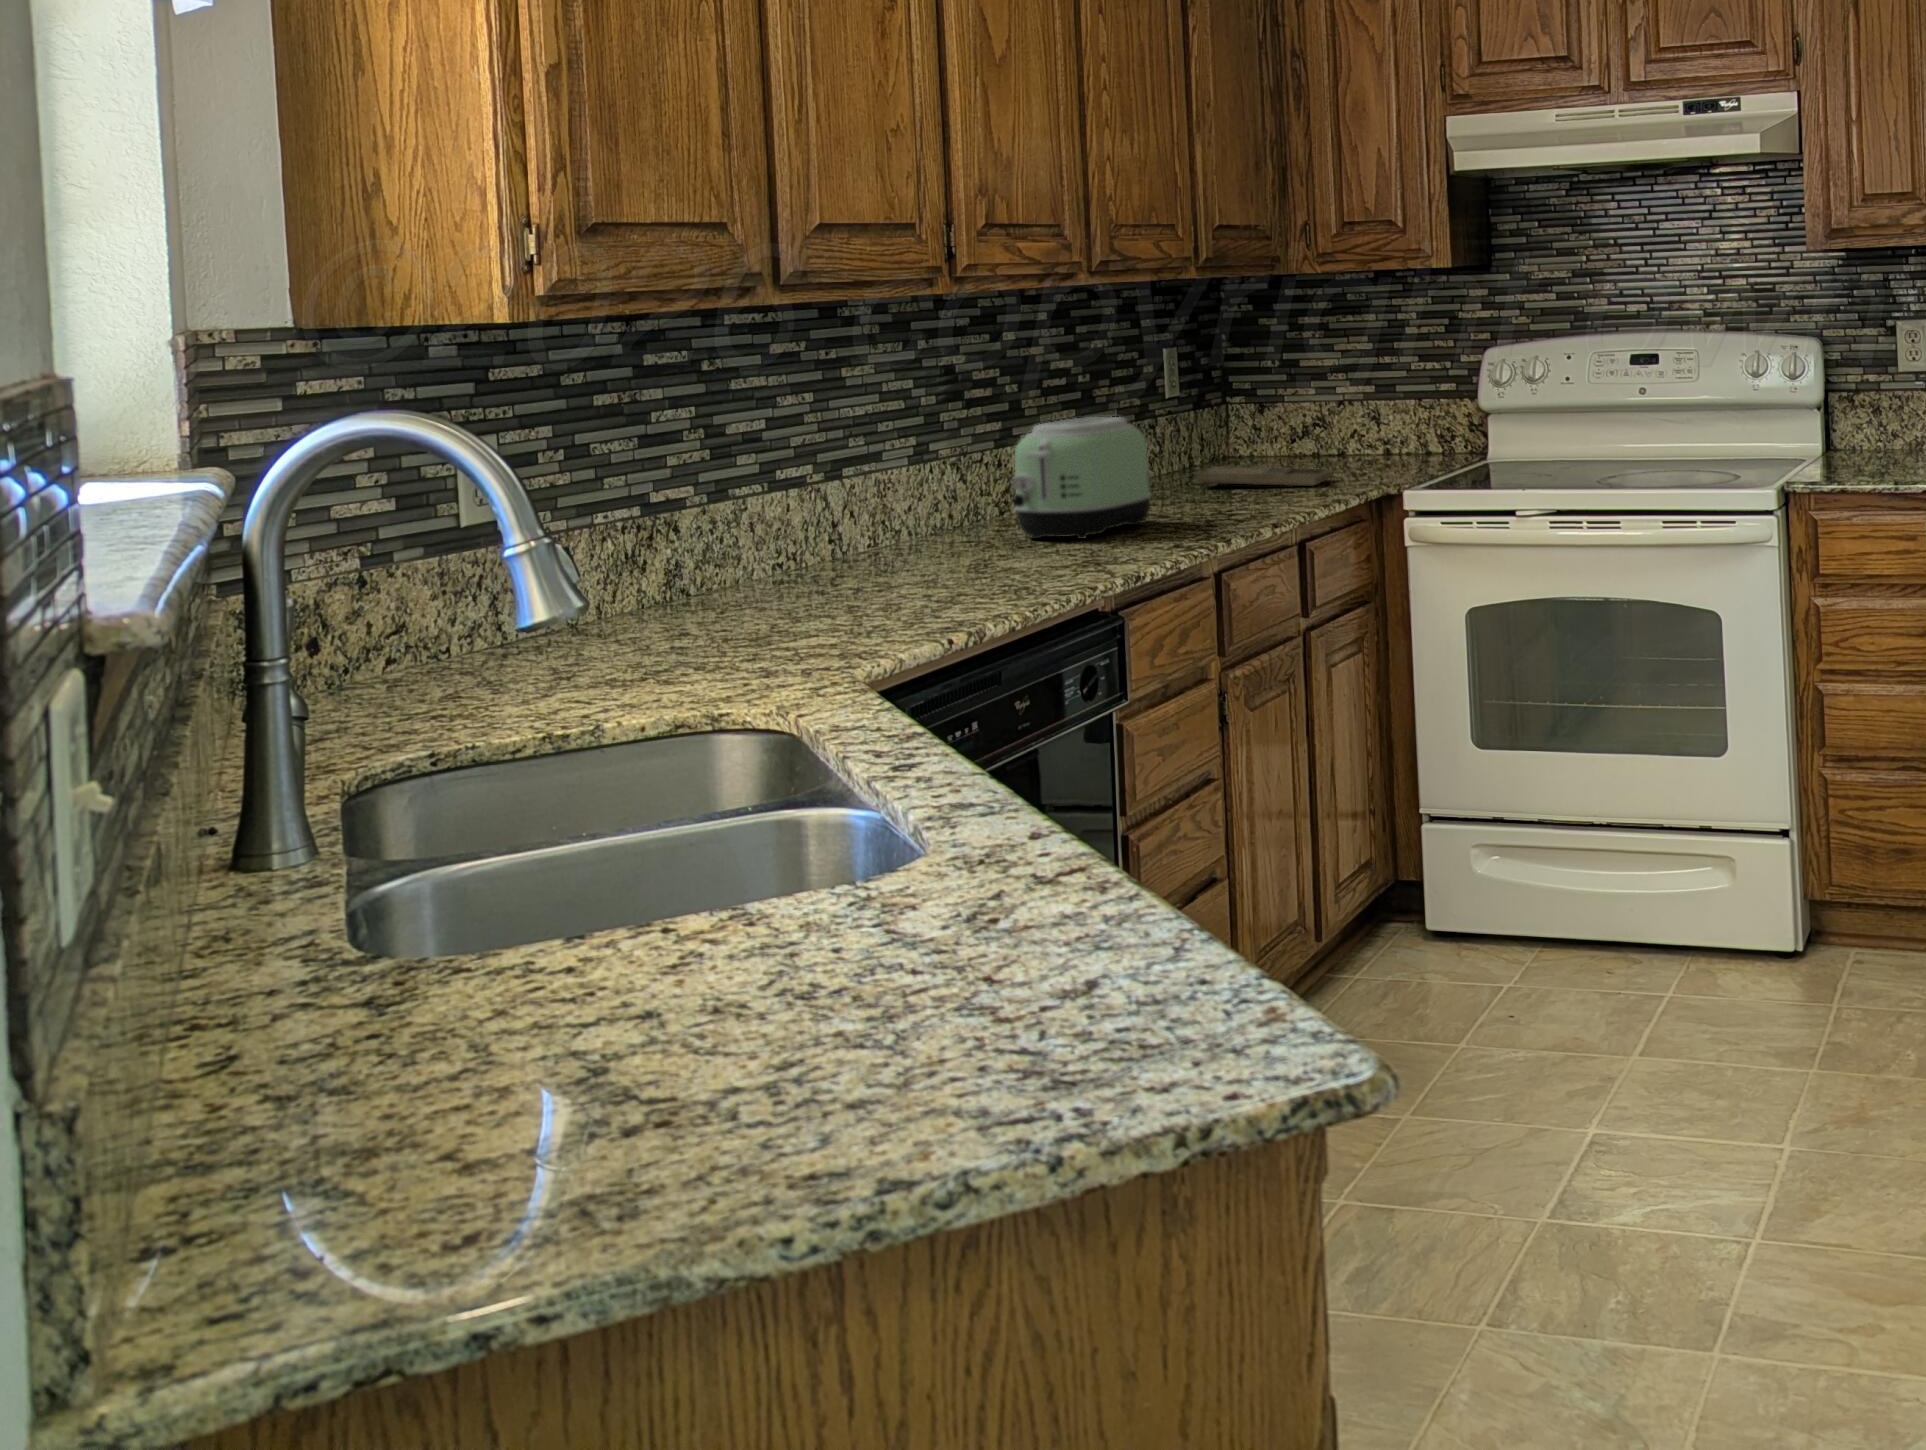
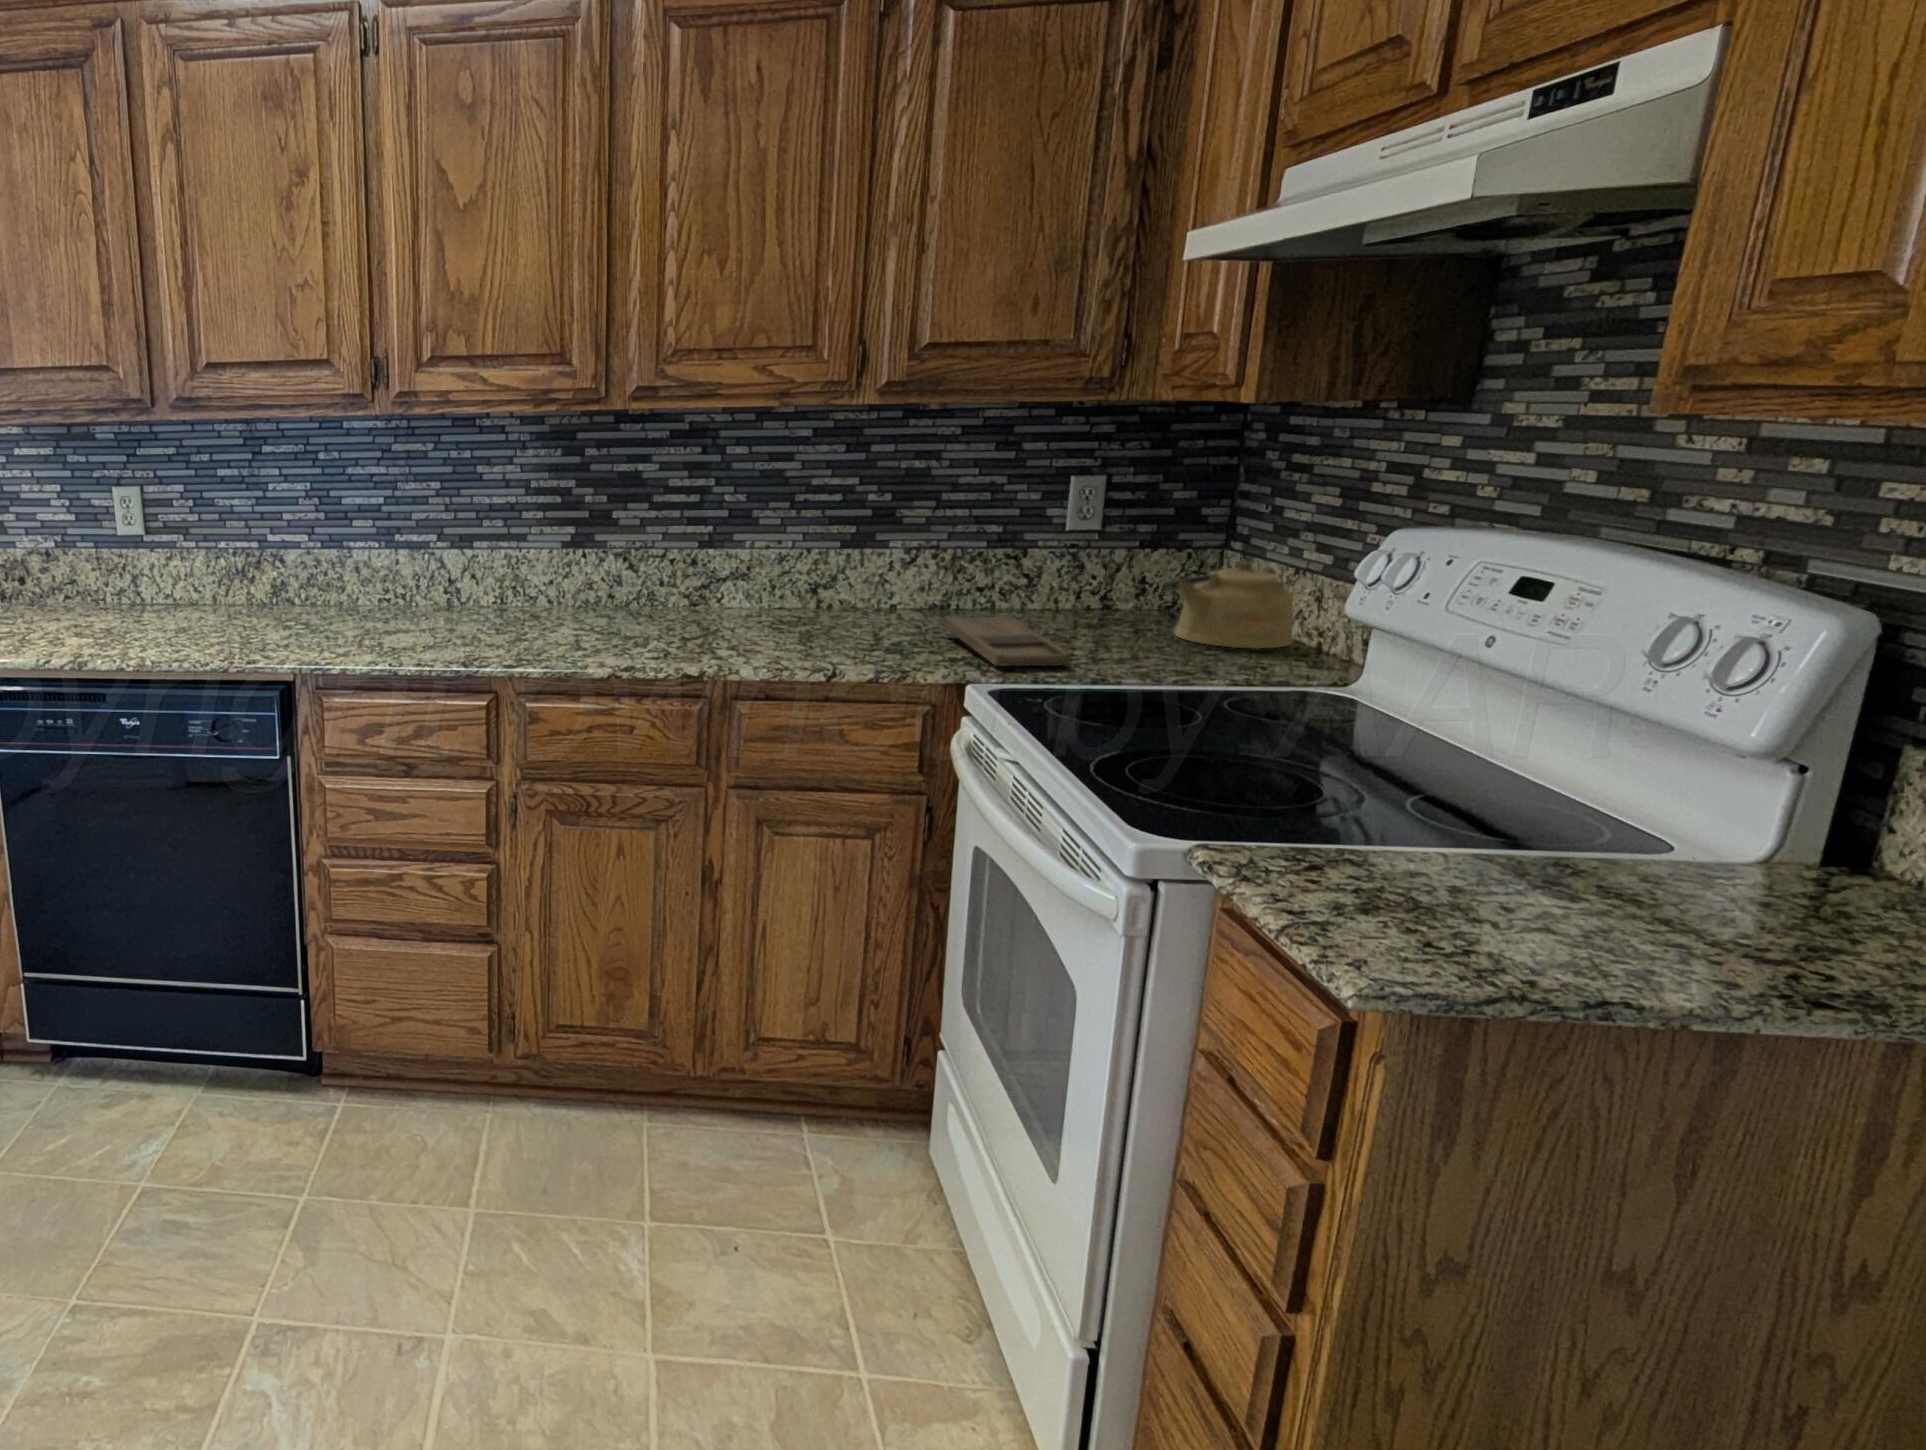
kettle: none [1245,403,1328,467] -> present [1162,560,1294,649]
toaster: present [1012,417,1151,539] -> none [537,533,684,648]

